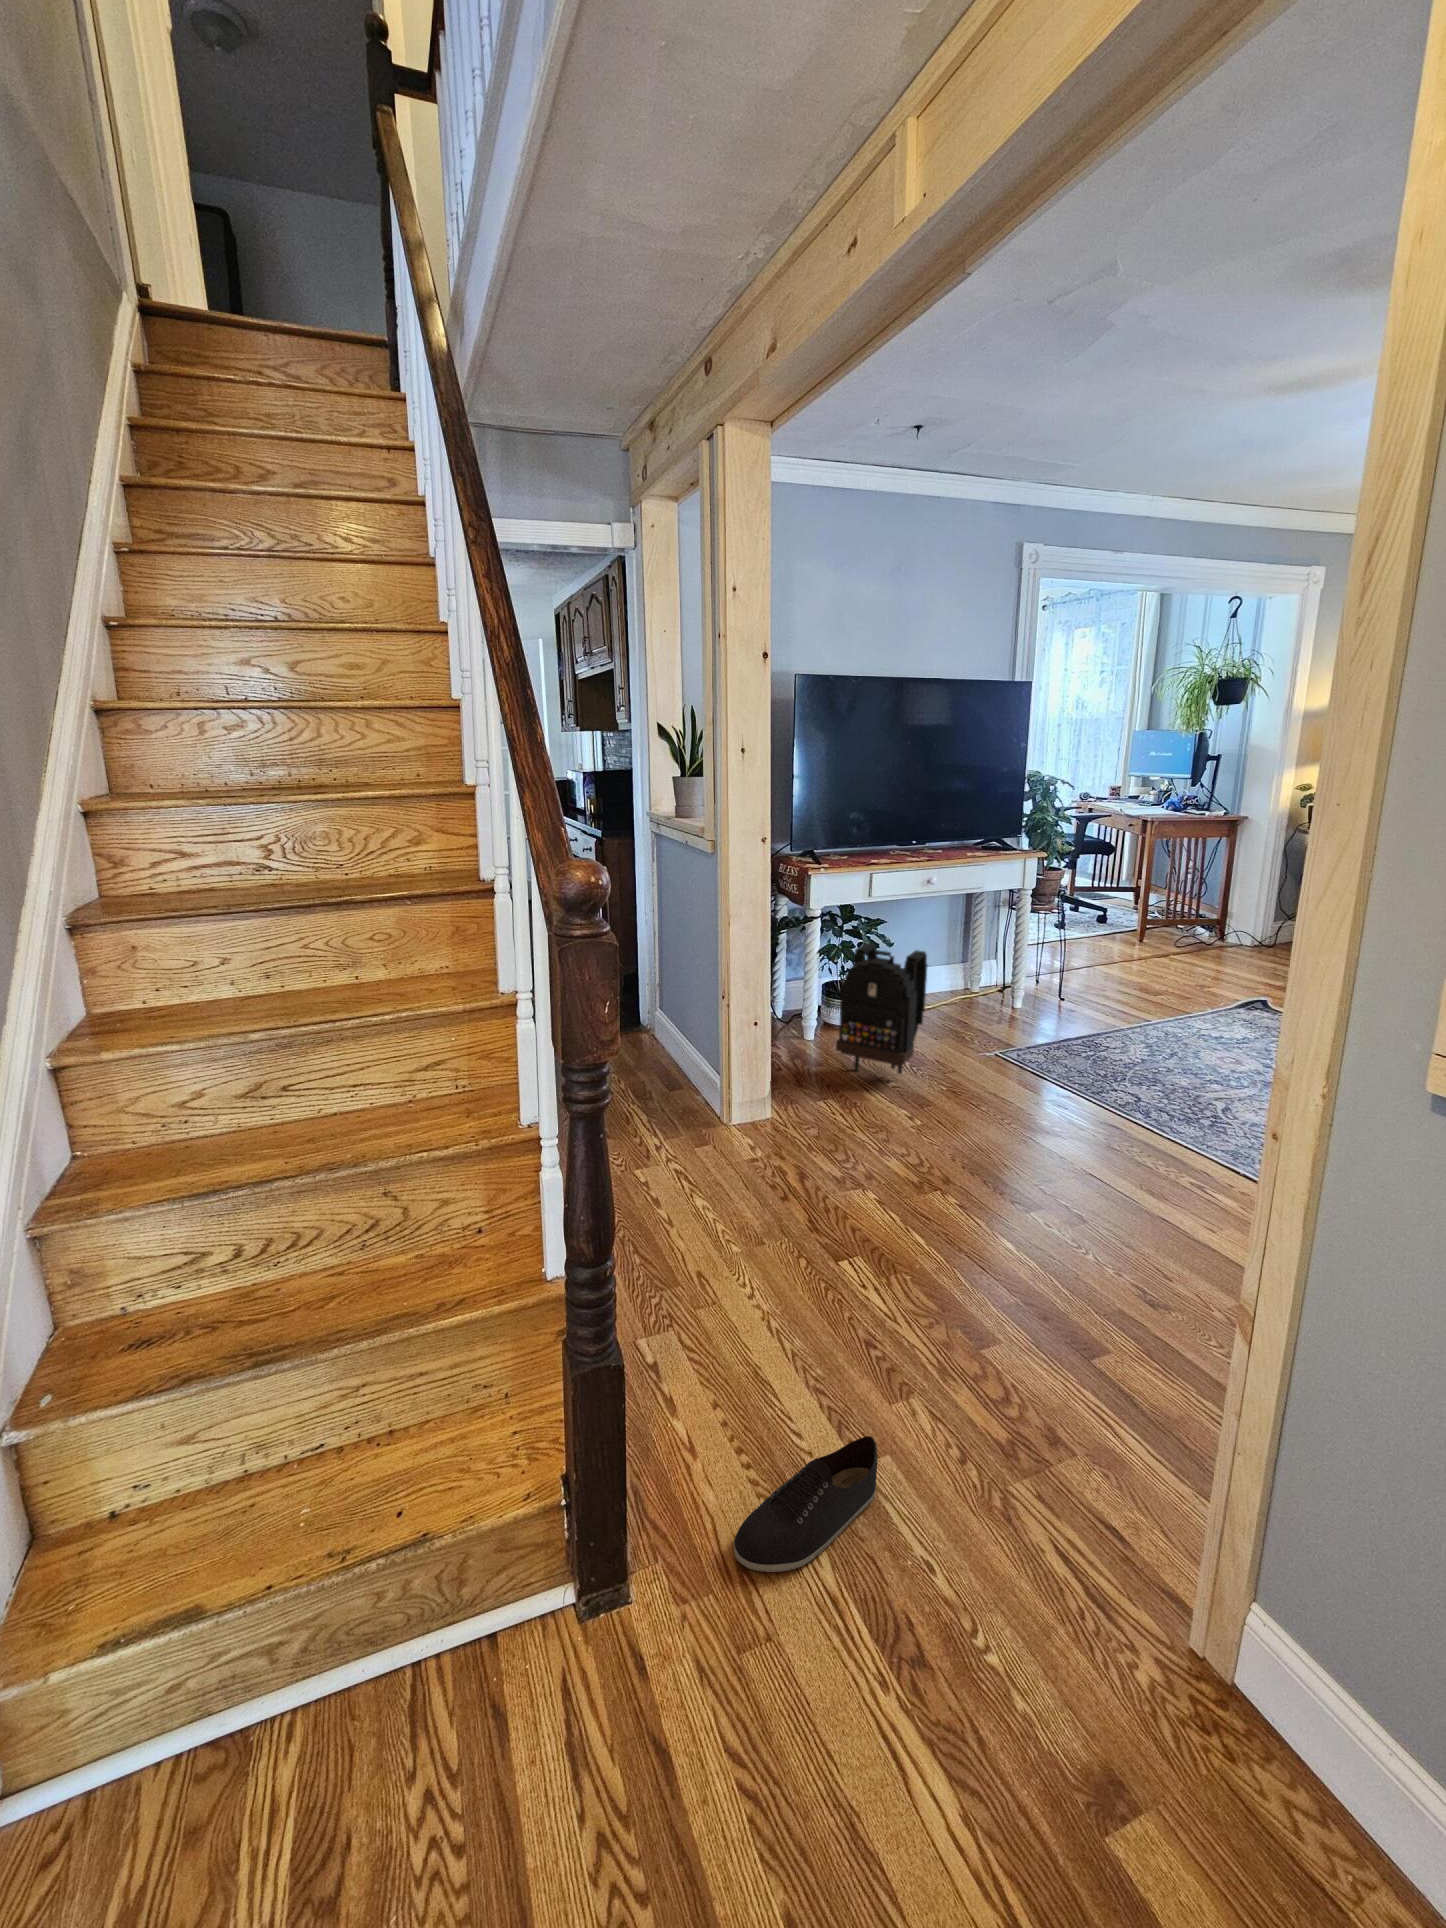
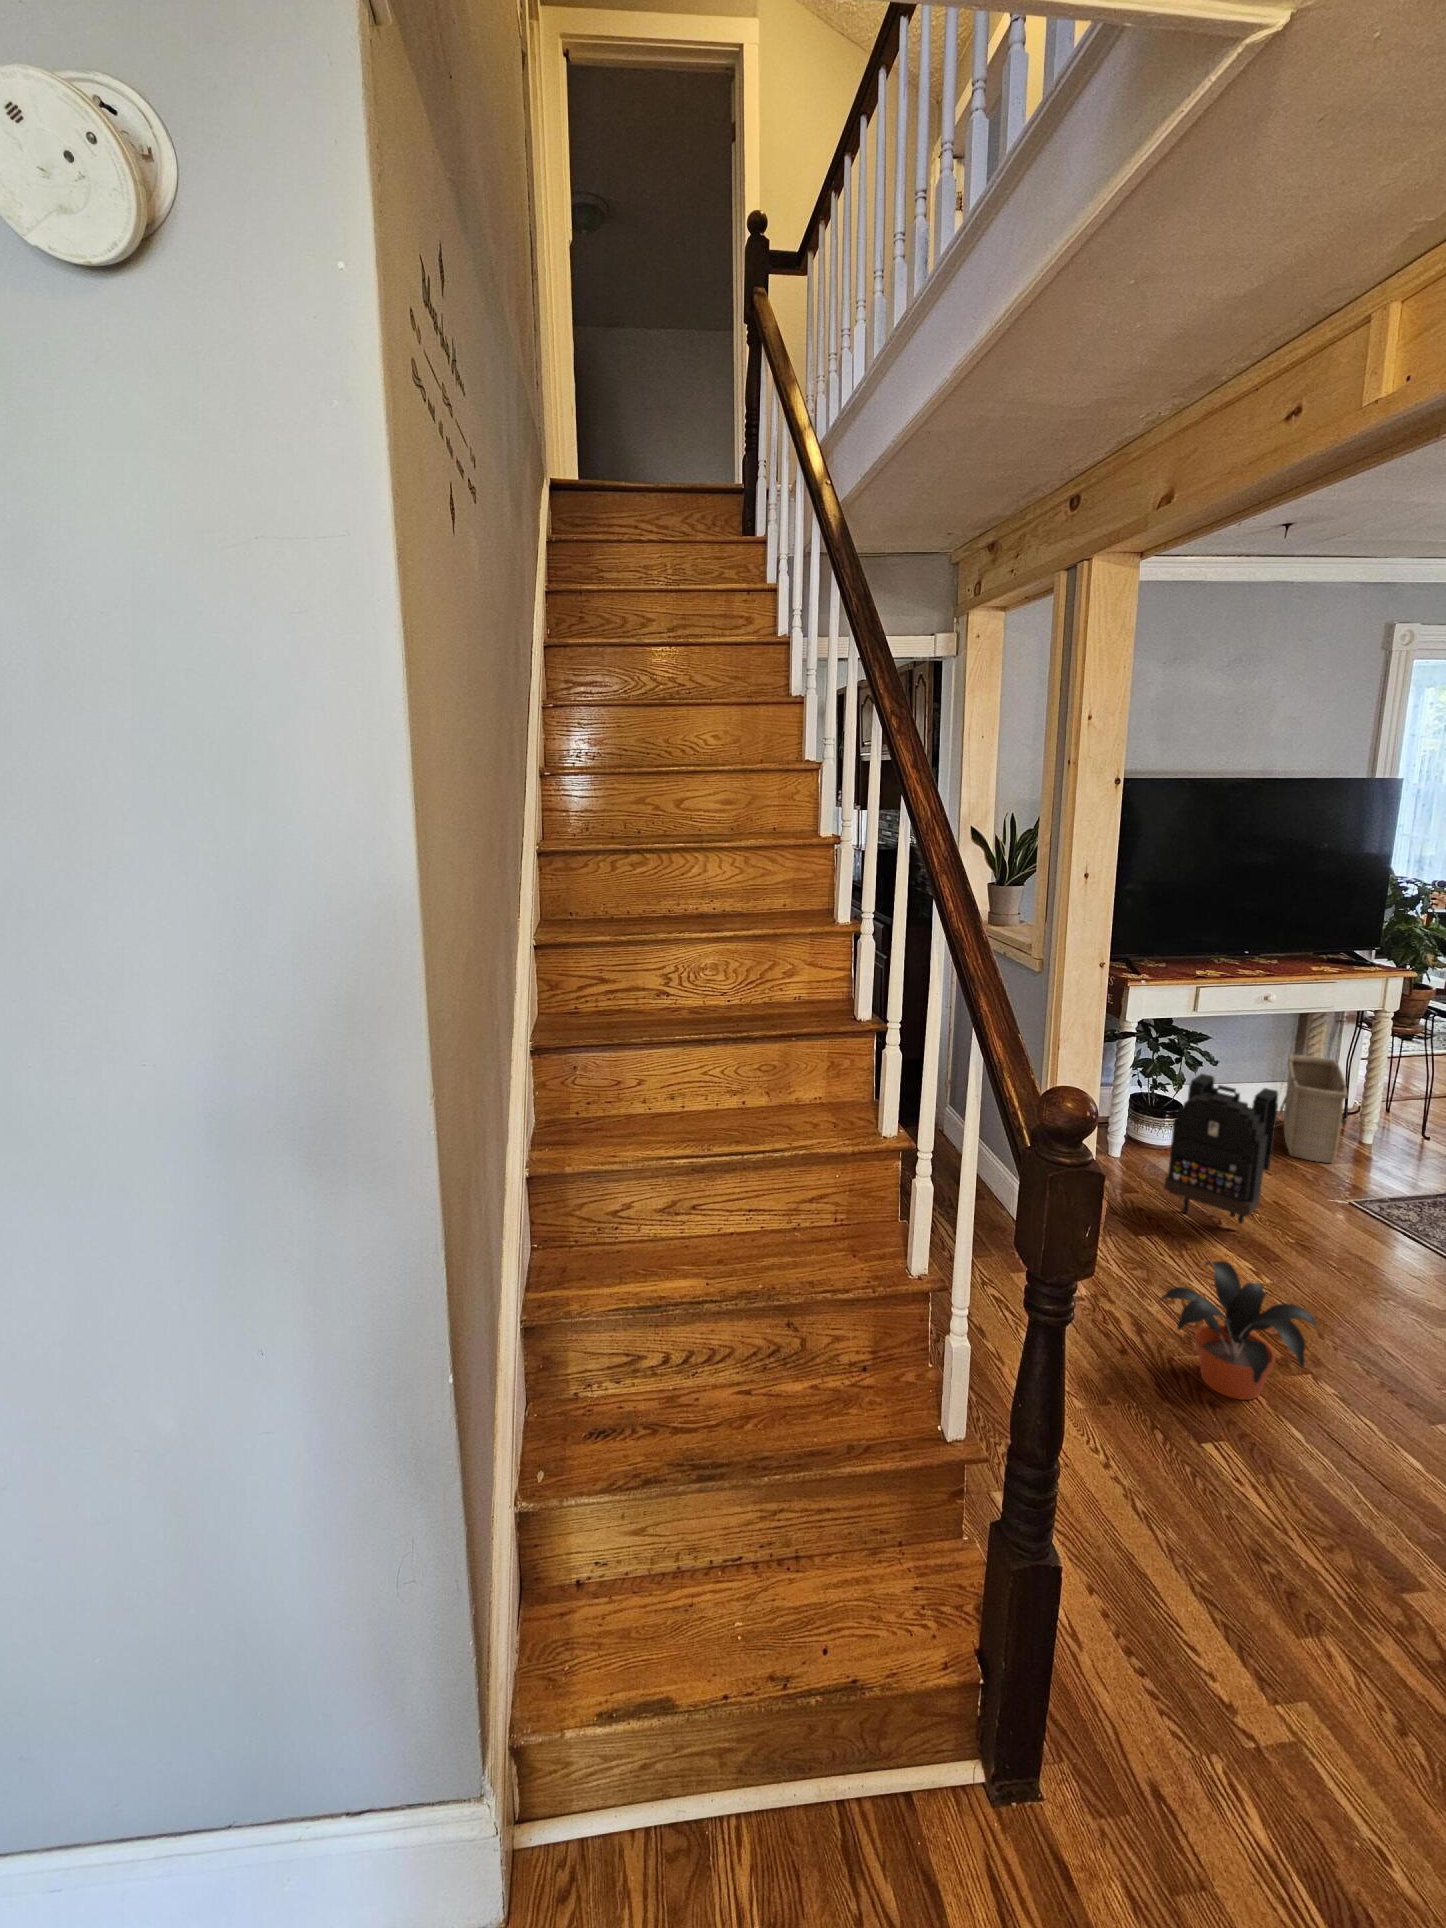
basket: none [944,929,996,1019] -> present [1280,1054,1347,1163]
potted plant: none [807,1099,939,1219] -> present [1160,1261,1317,1400]
shoe: present [734,1436,877,1572] -> none [1144,1670,1301,1806]

